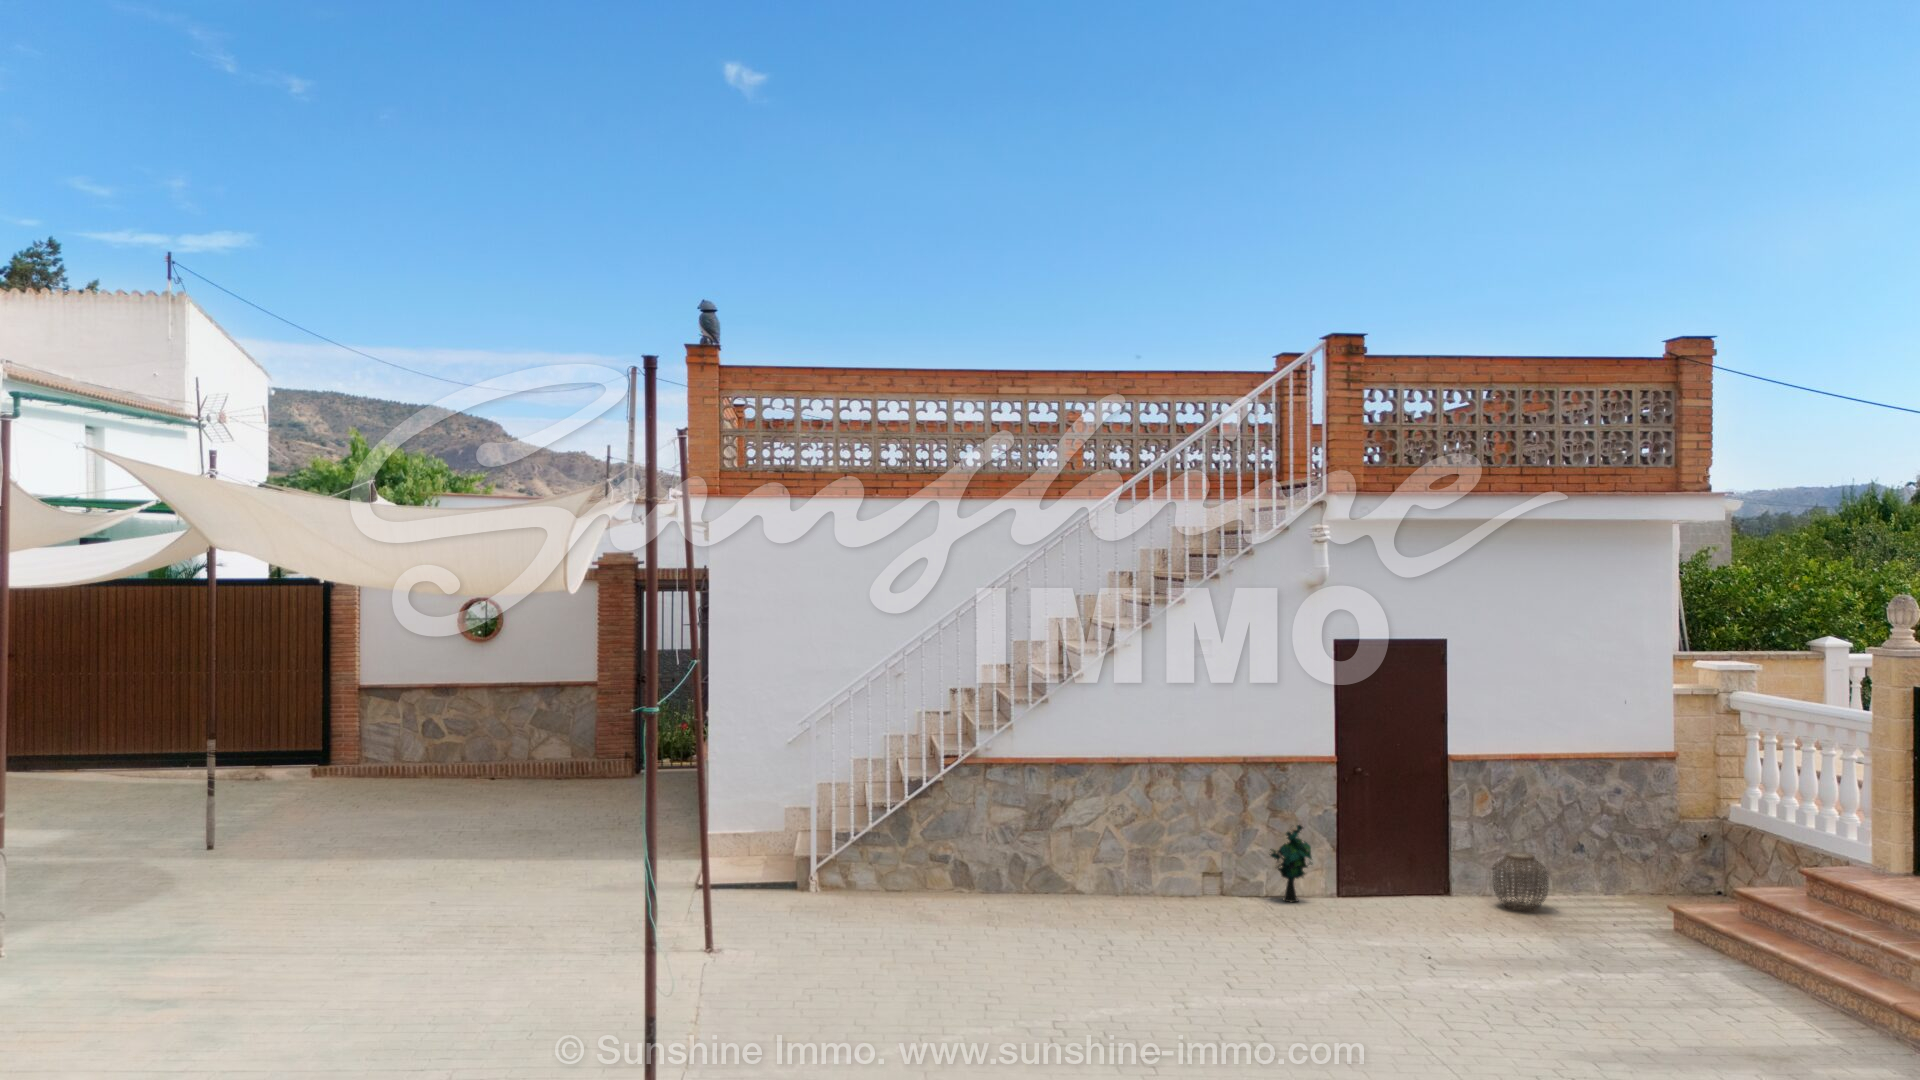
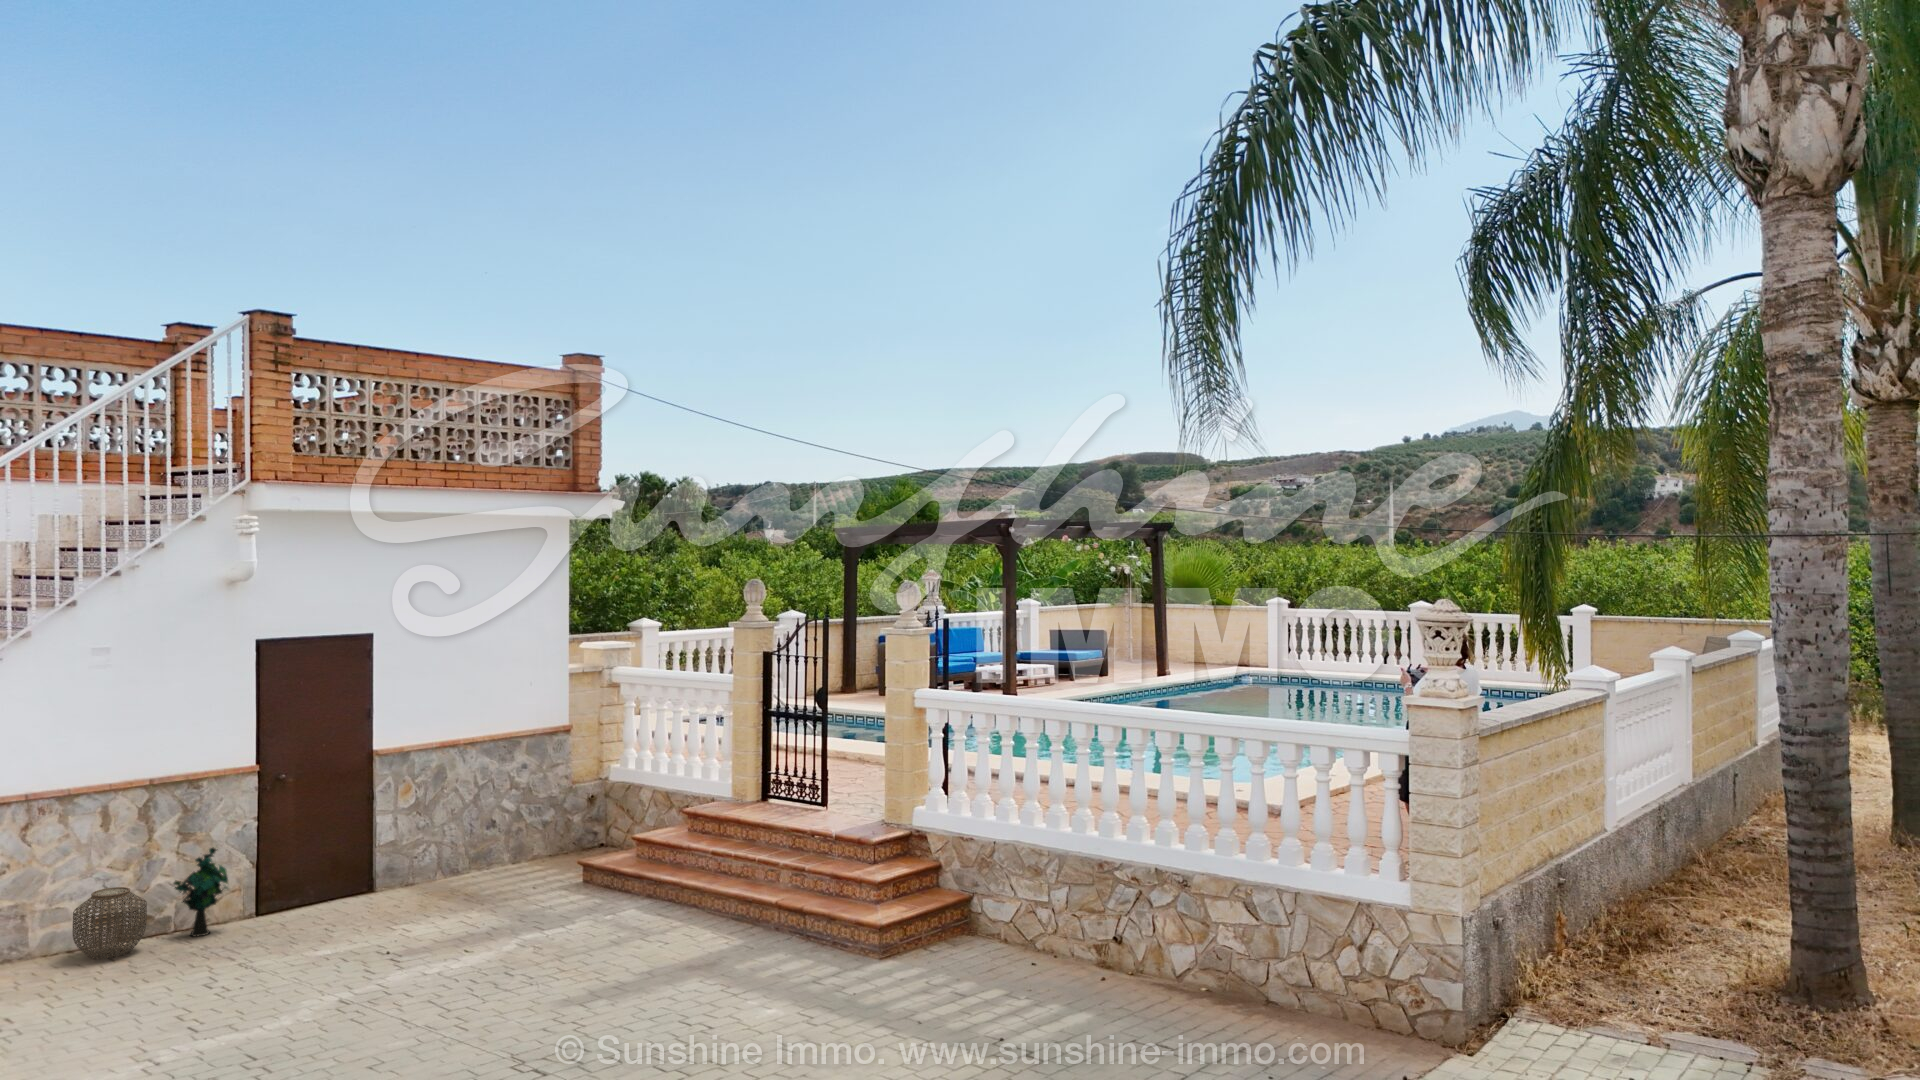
woven basket: present [1493,852,1548,911] -> present [72,887,147,959]

